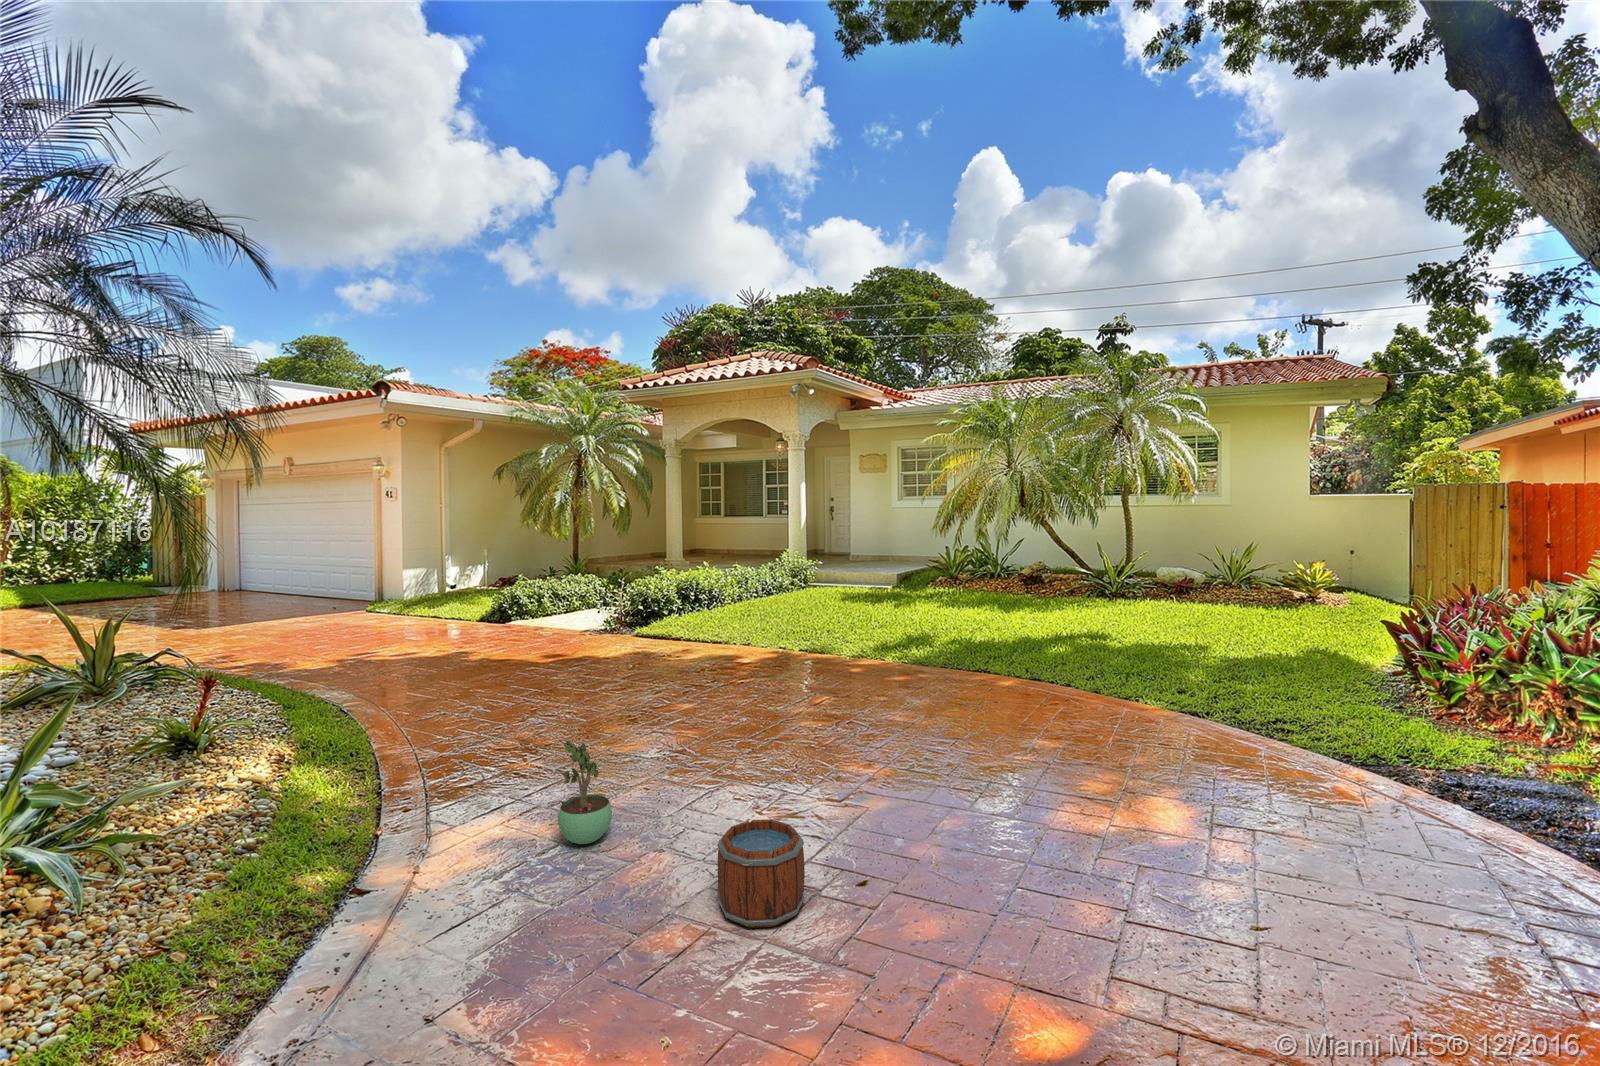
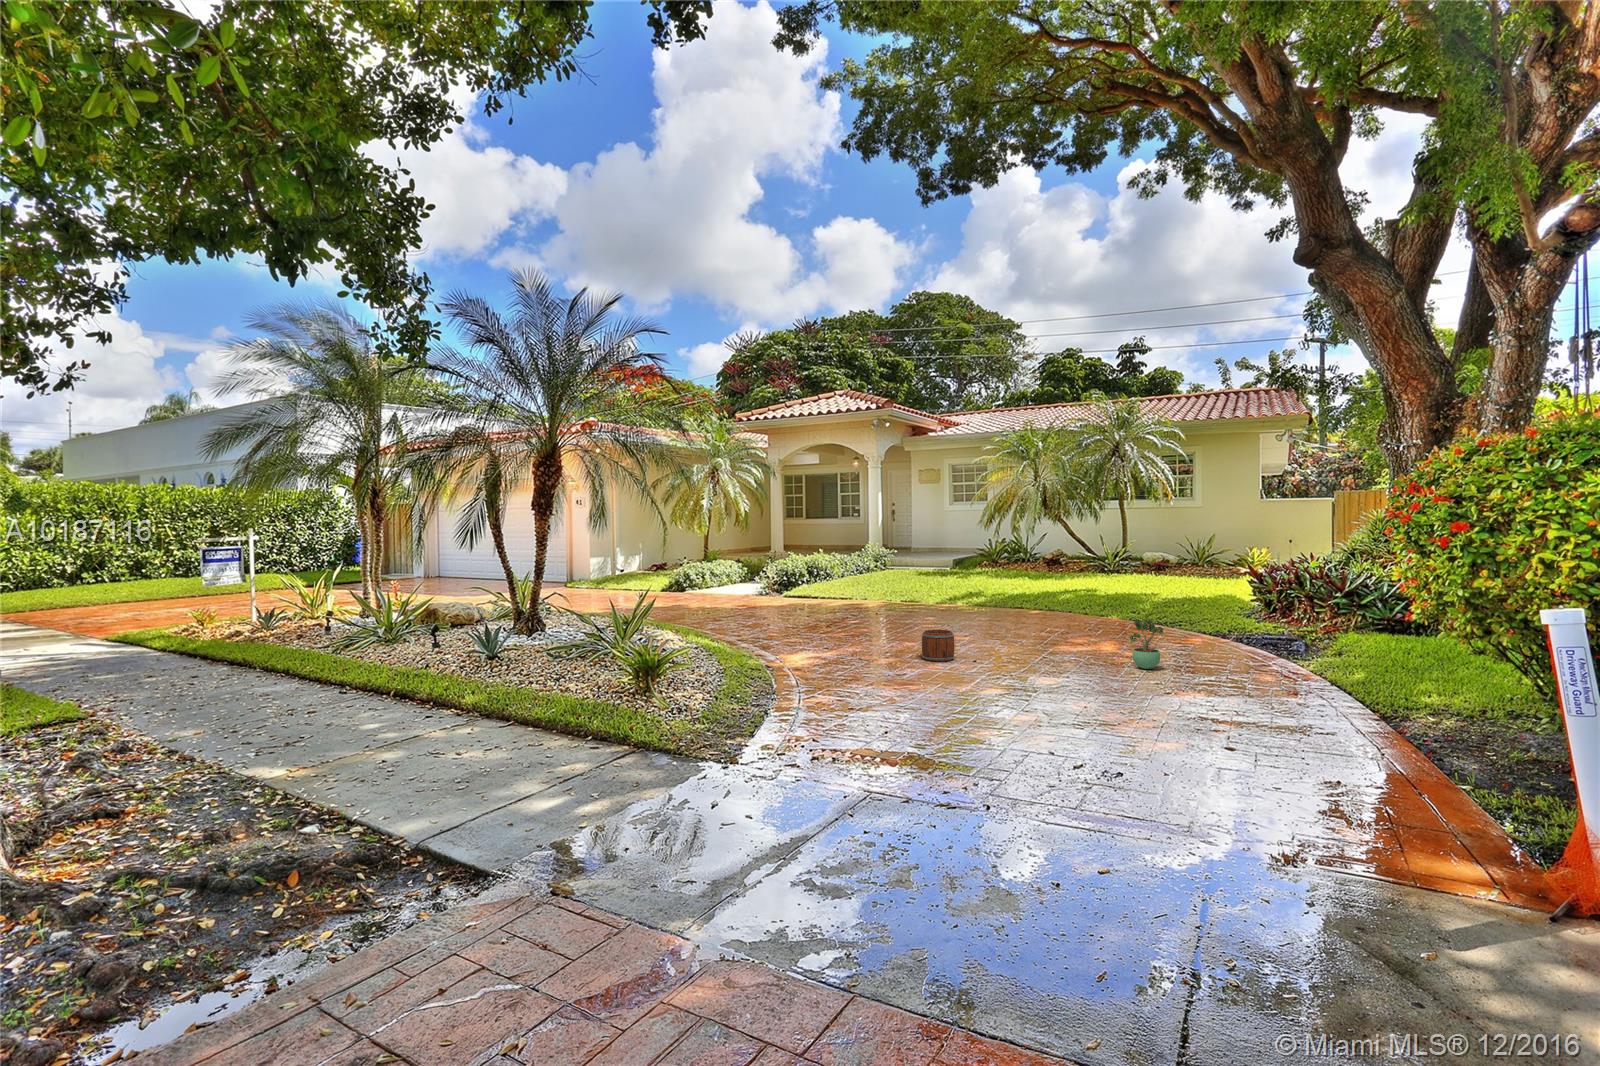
potted plant: present [558,741,612,844] -> present [1129,619,1163,669]

